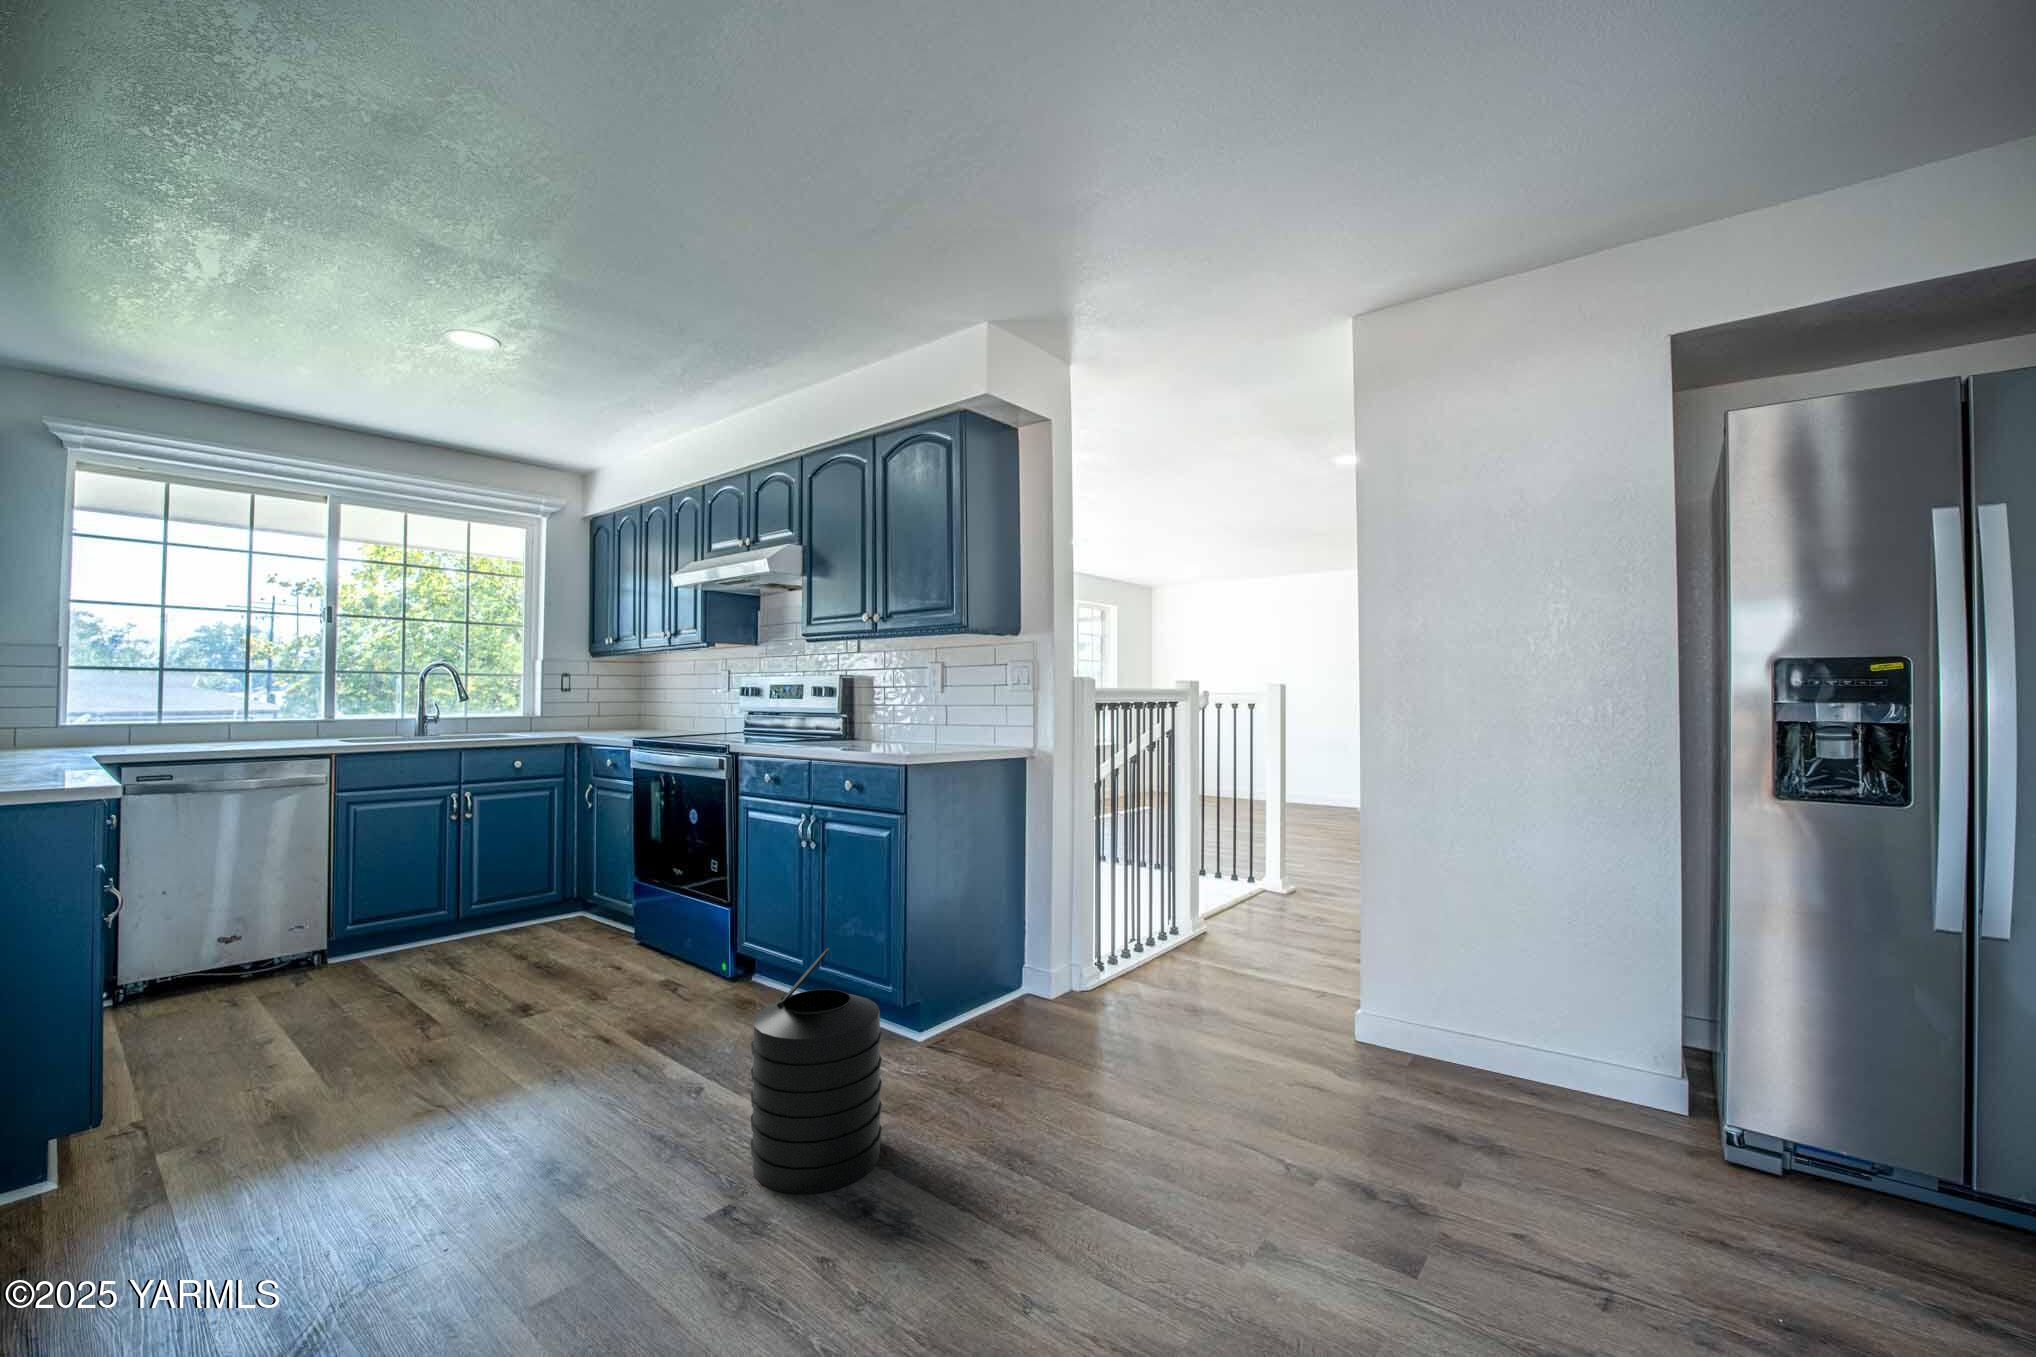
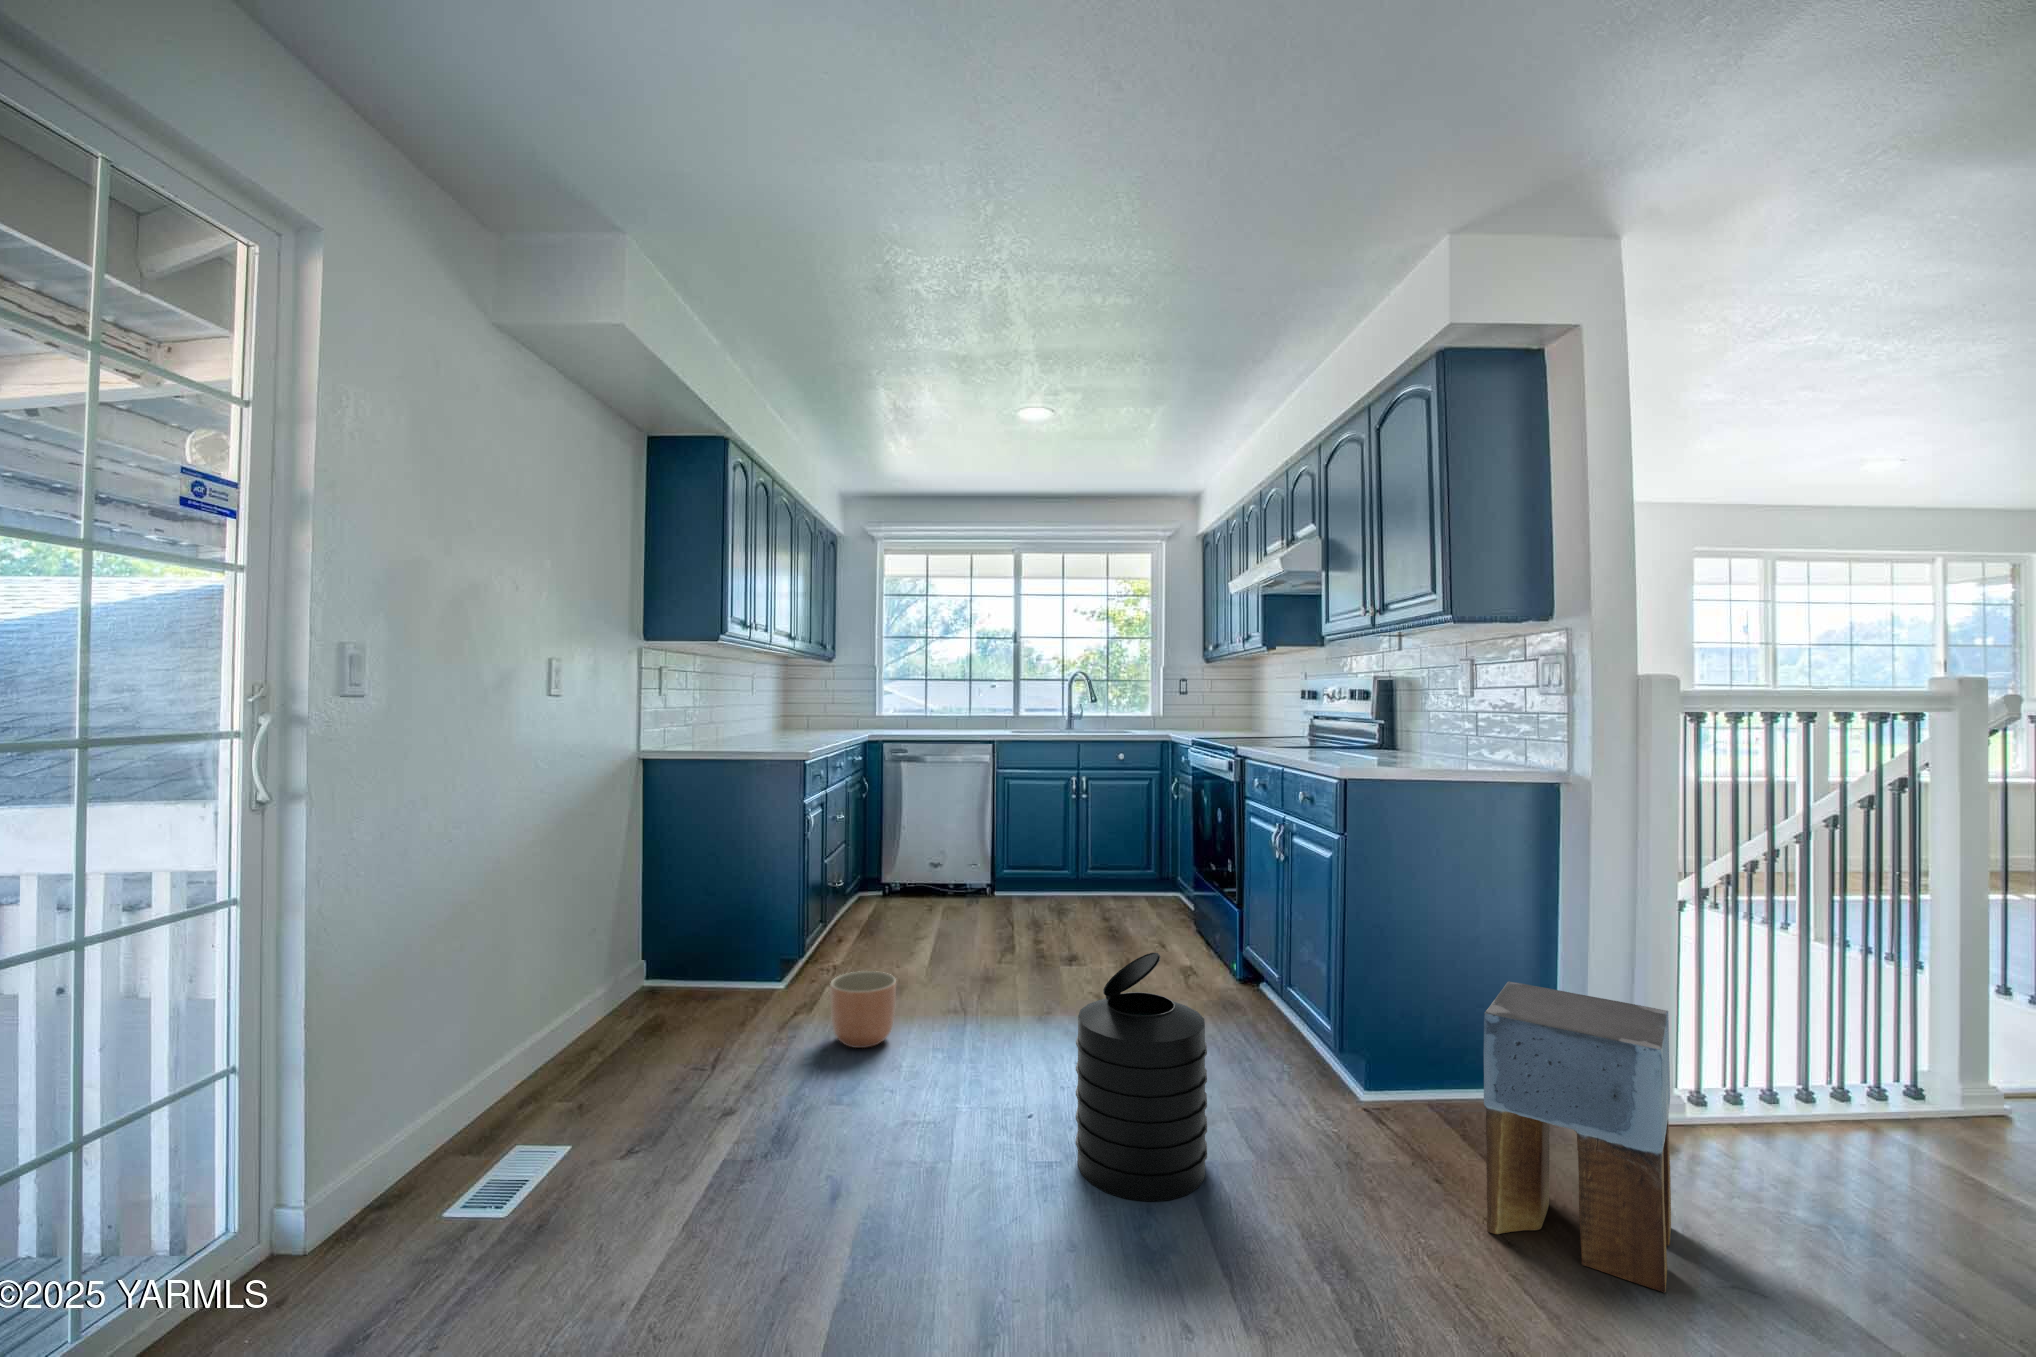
stool: none [1049,903,1171,1090] -> present [1484,982,1671,1292]
planter: none [278,1082,394,1202] -> present [830,971,896,1048]

